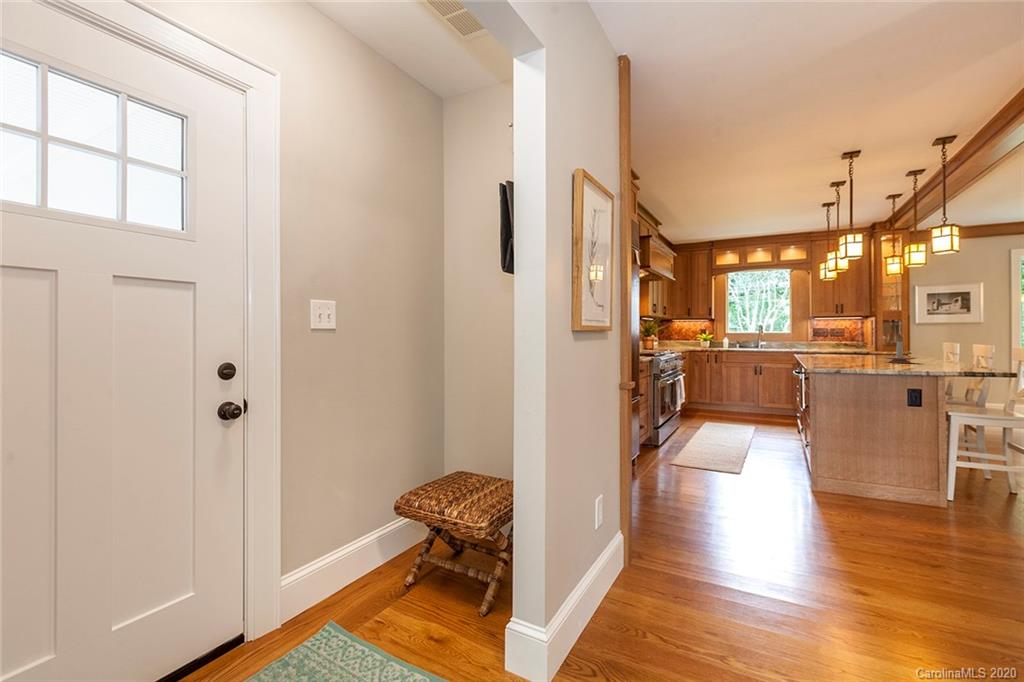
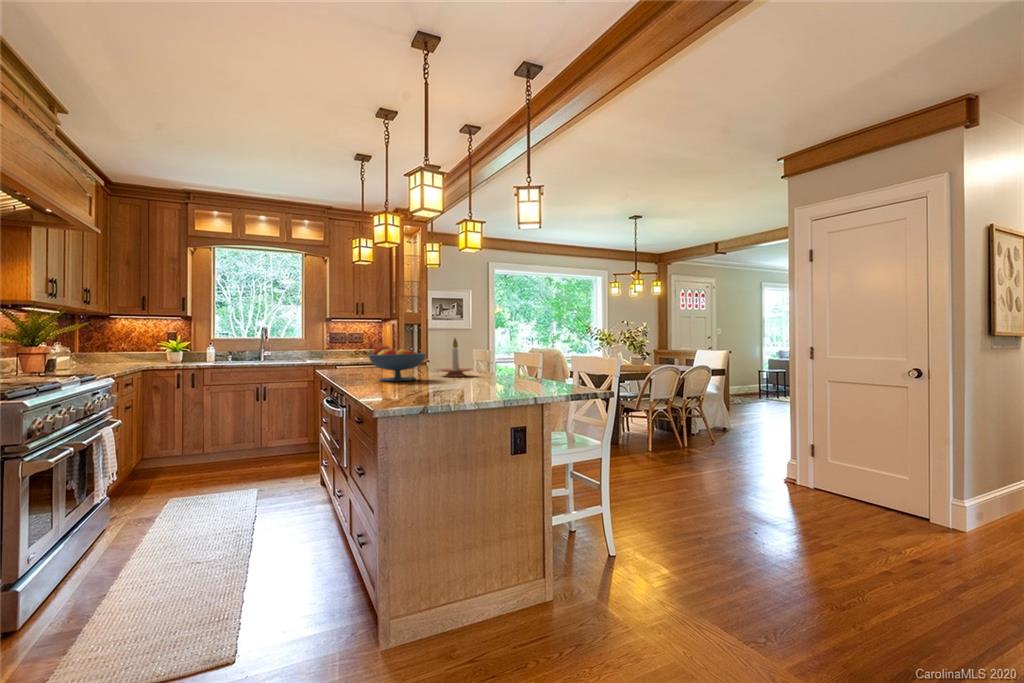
fruit bowl: none [820,339,866,362] -> present [368,345,426,381]

